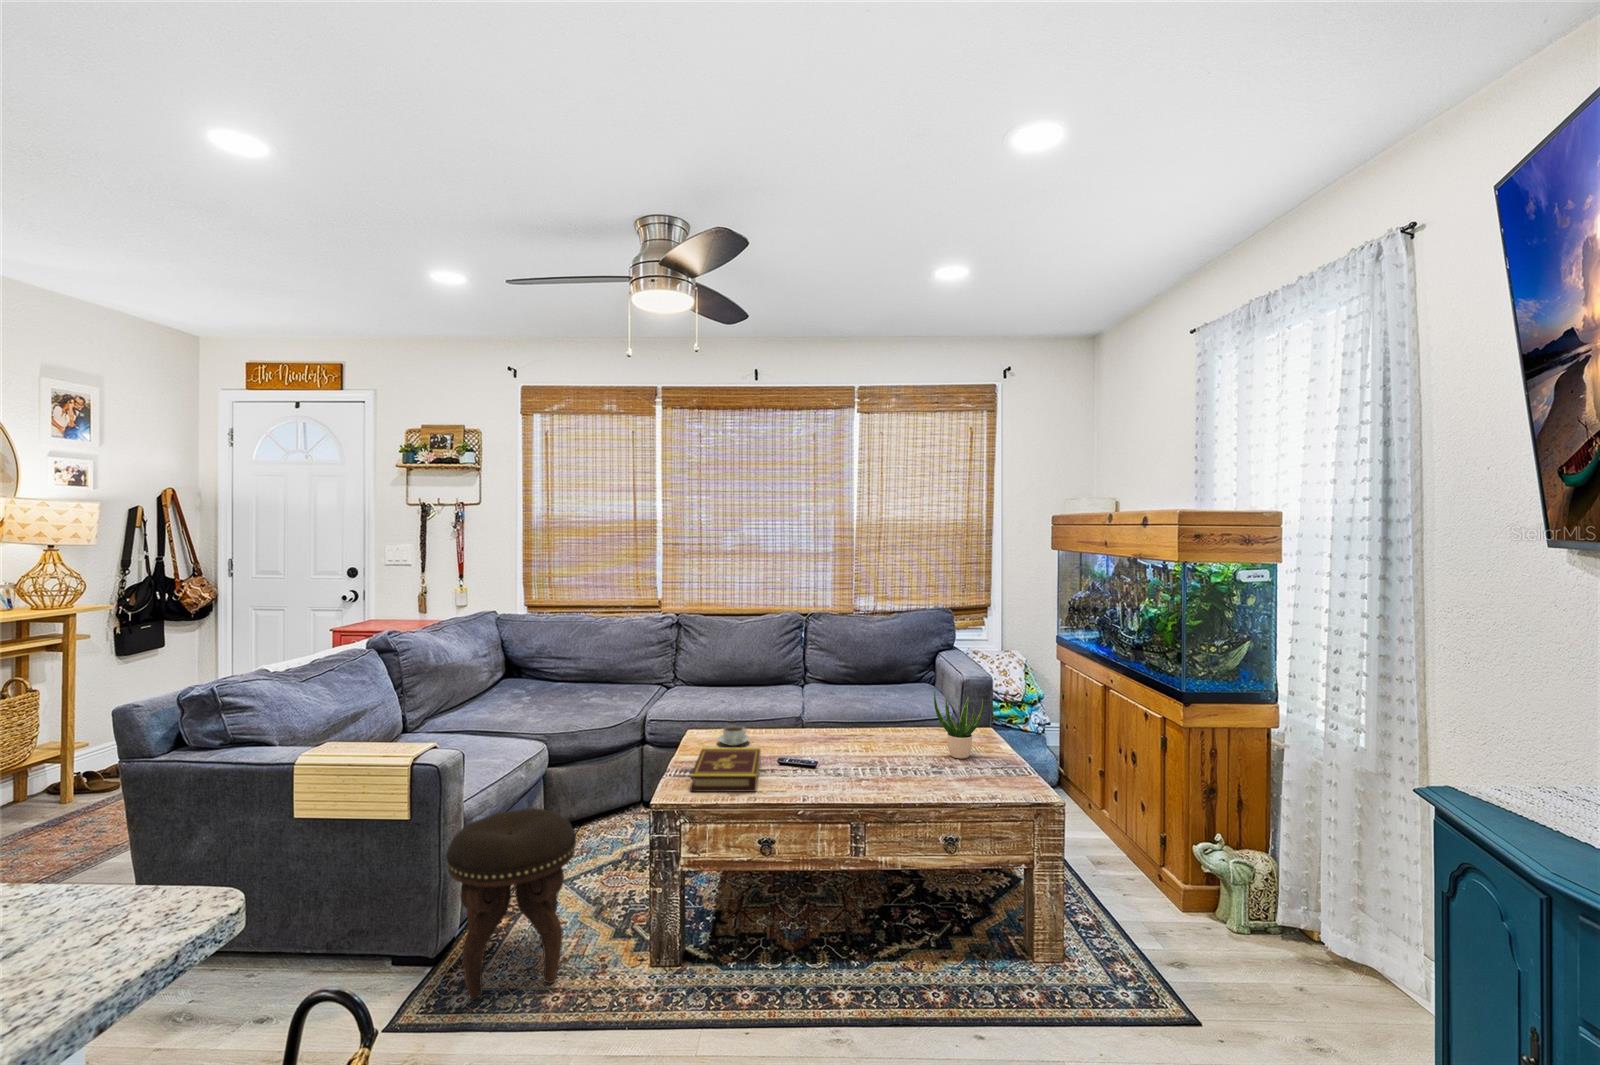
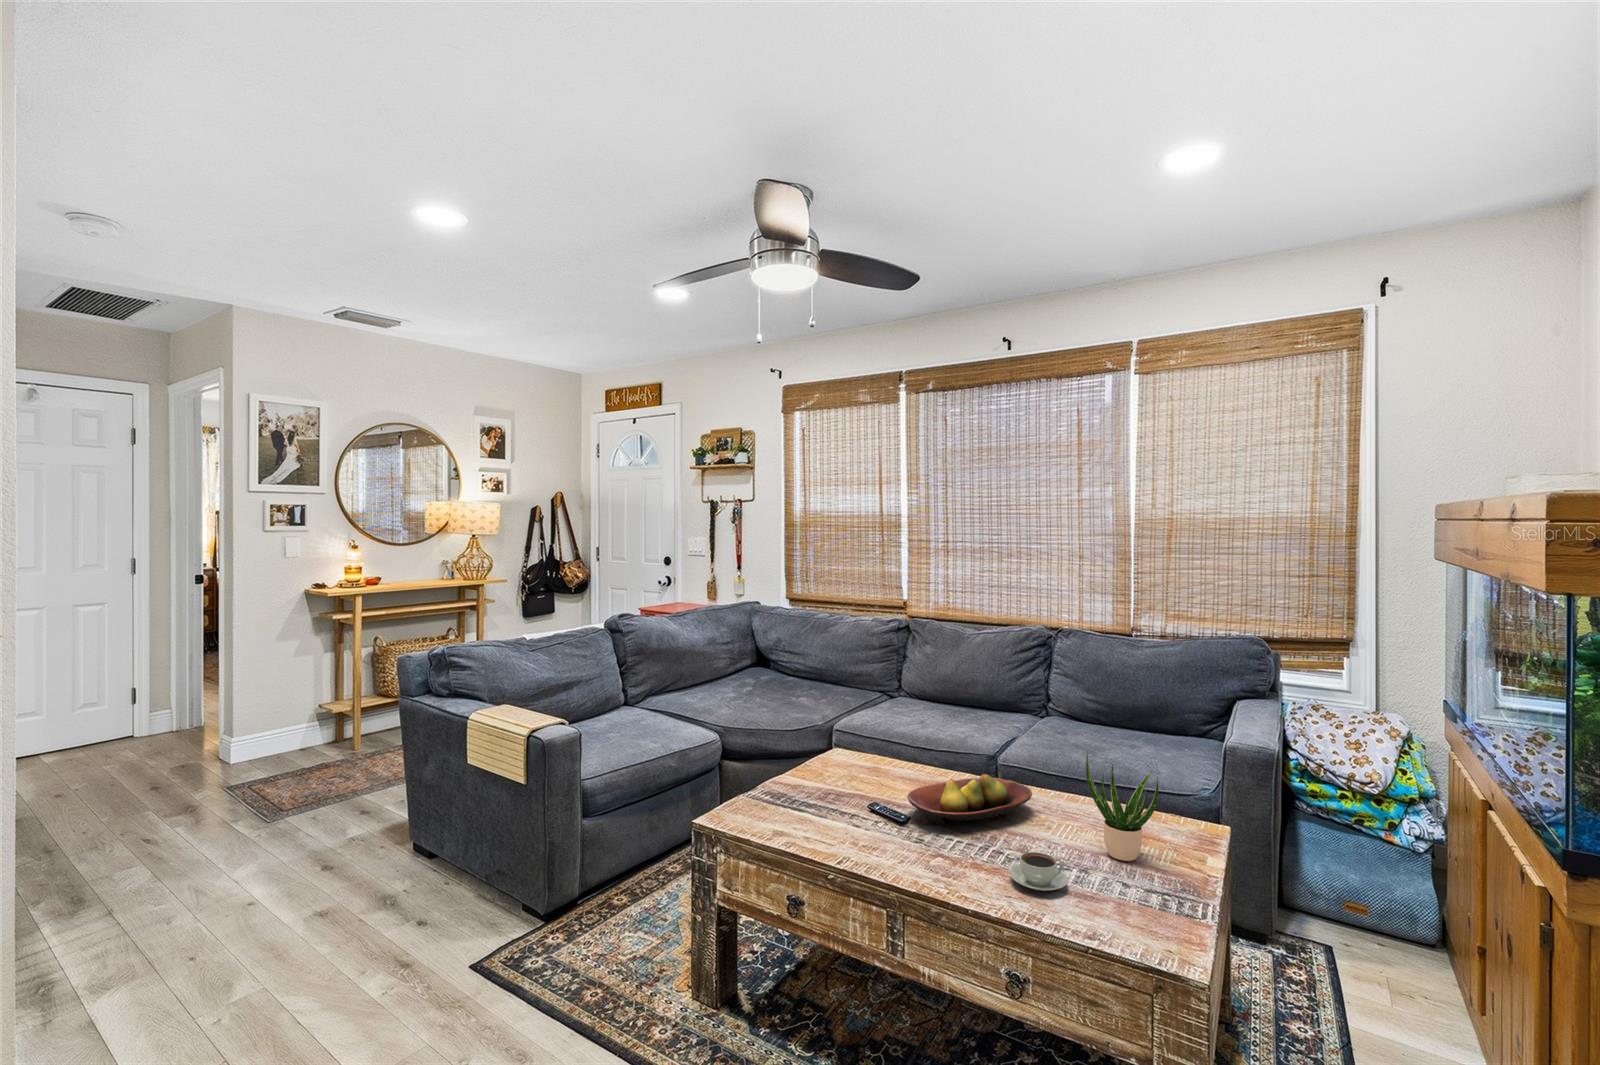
fruit bowl: none [806,721,884,763] -> present [907,774,1032,825]
coffee cup: present [717,726,750,746] -> present [1010,852,1068,891]
book: present [690,748,761,792] -> none [741,772,857,837]
footstool: present [446,808,576,1000] -> none [523,797,645,980]

